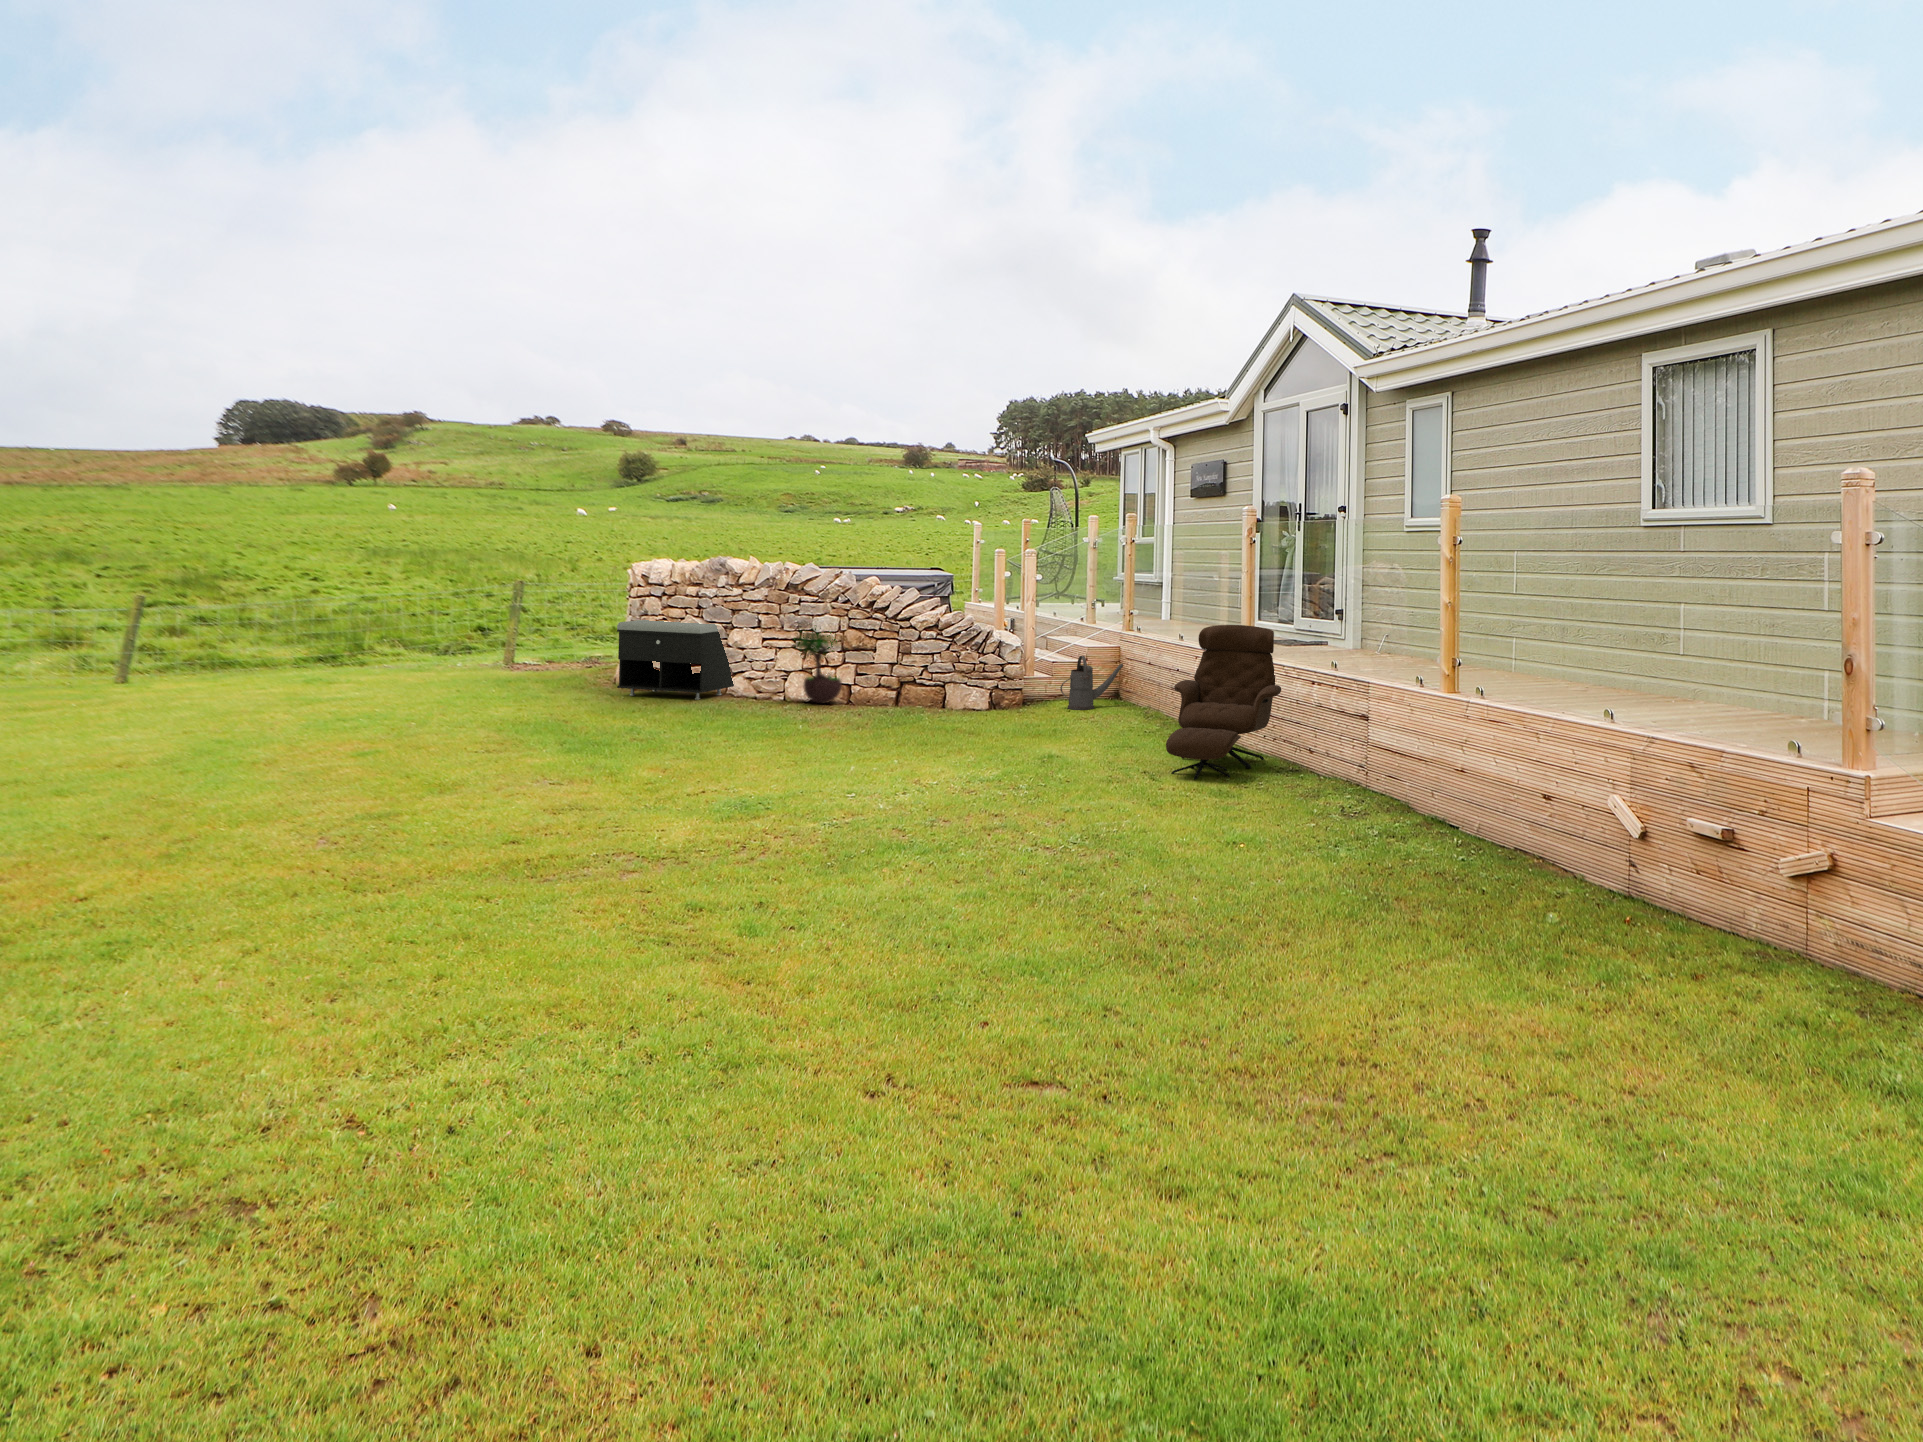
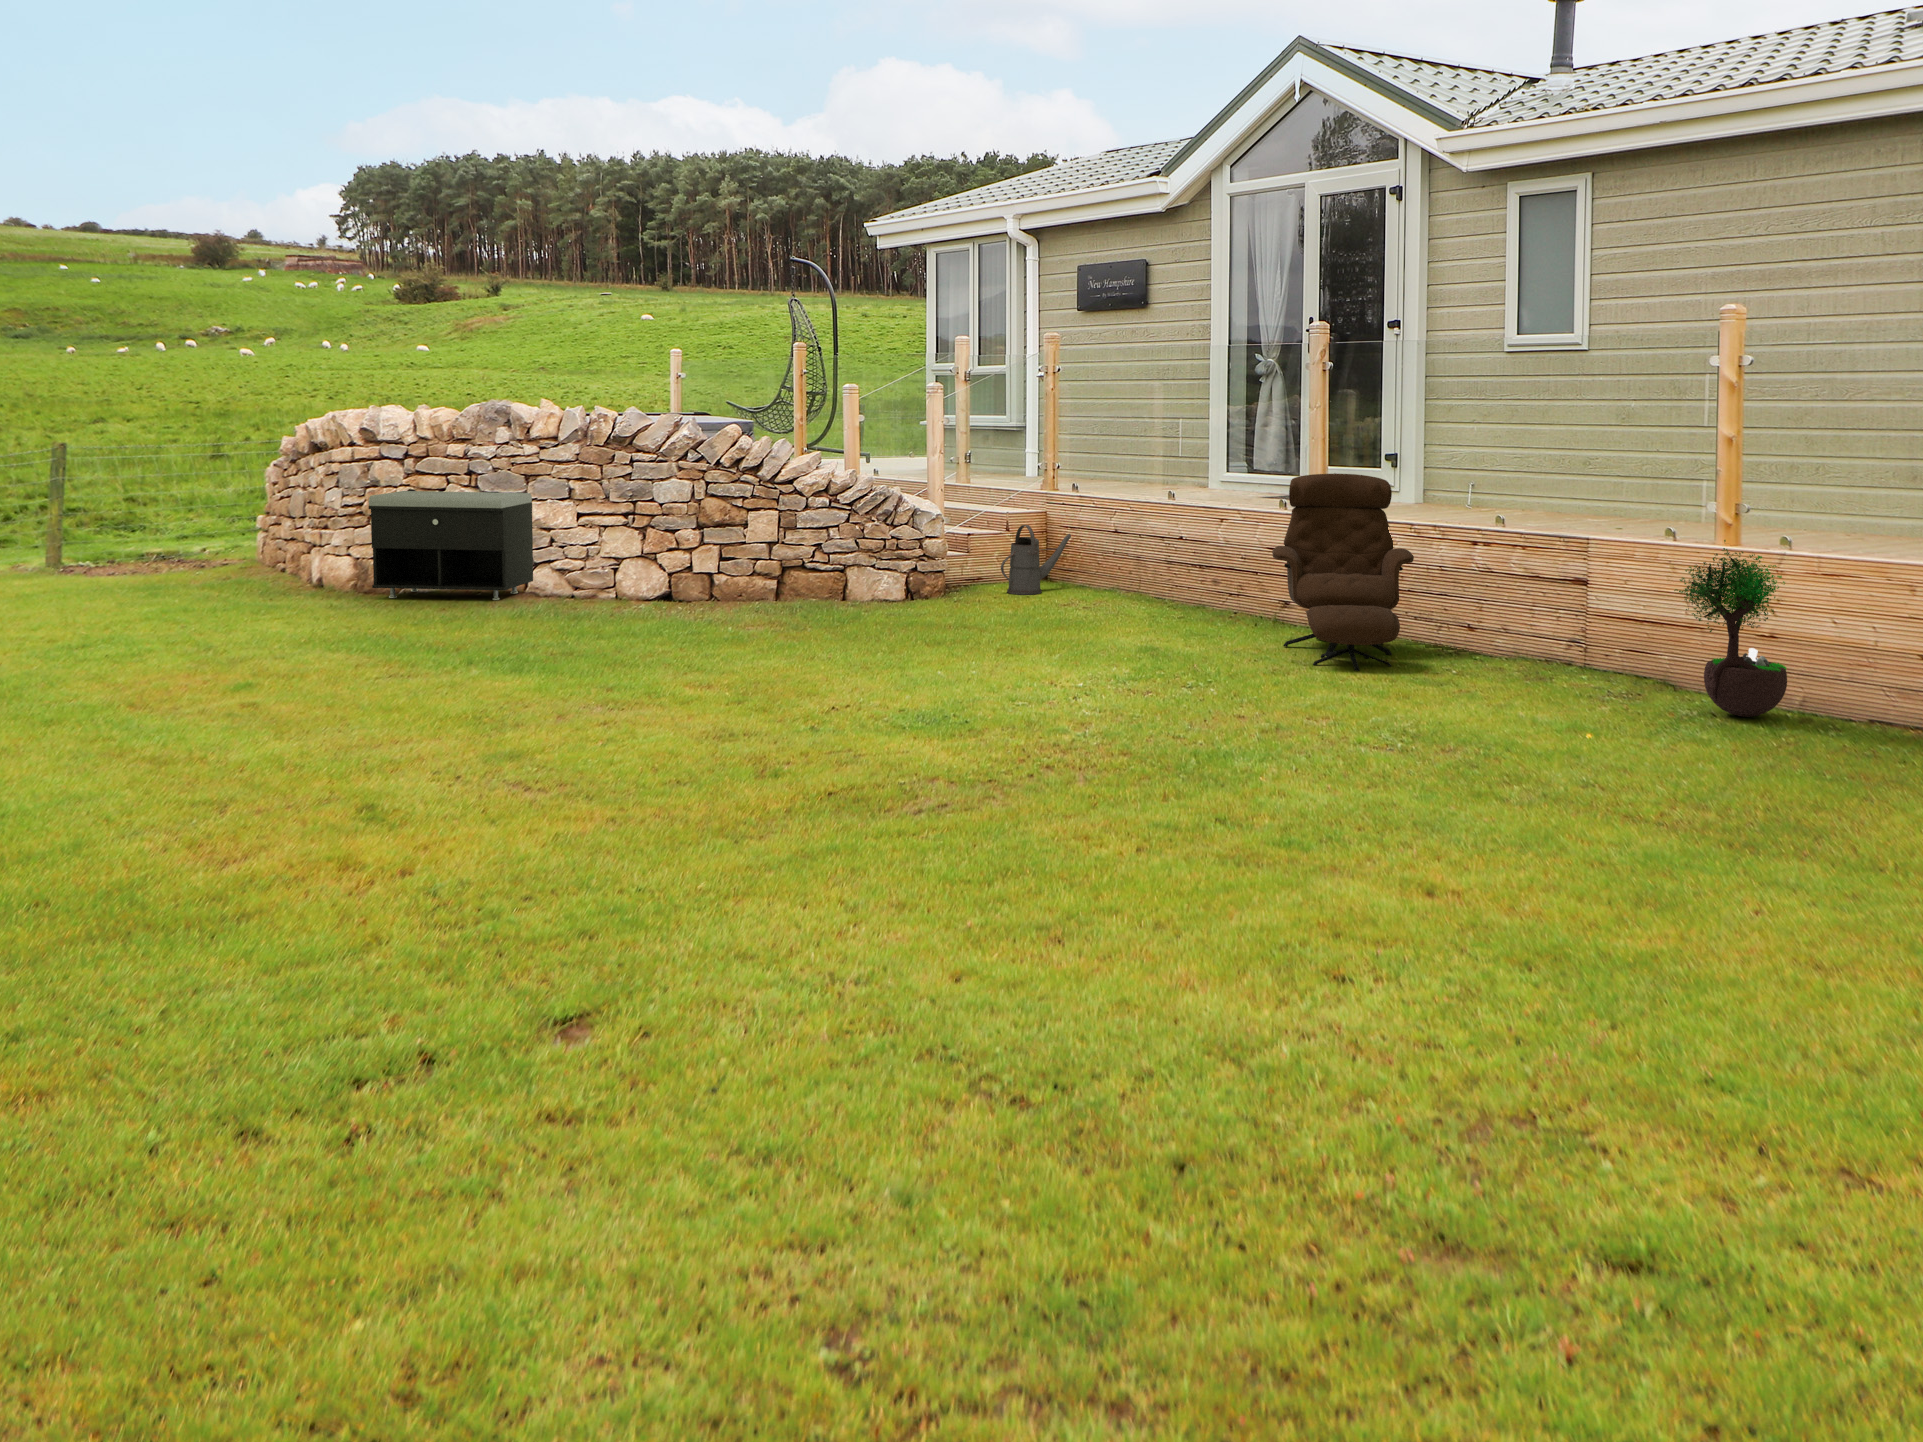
potted tree: present [794,628,842,703] -> present [1674,540,1787,717]

